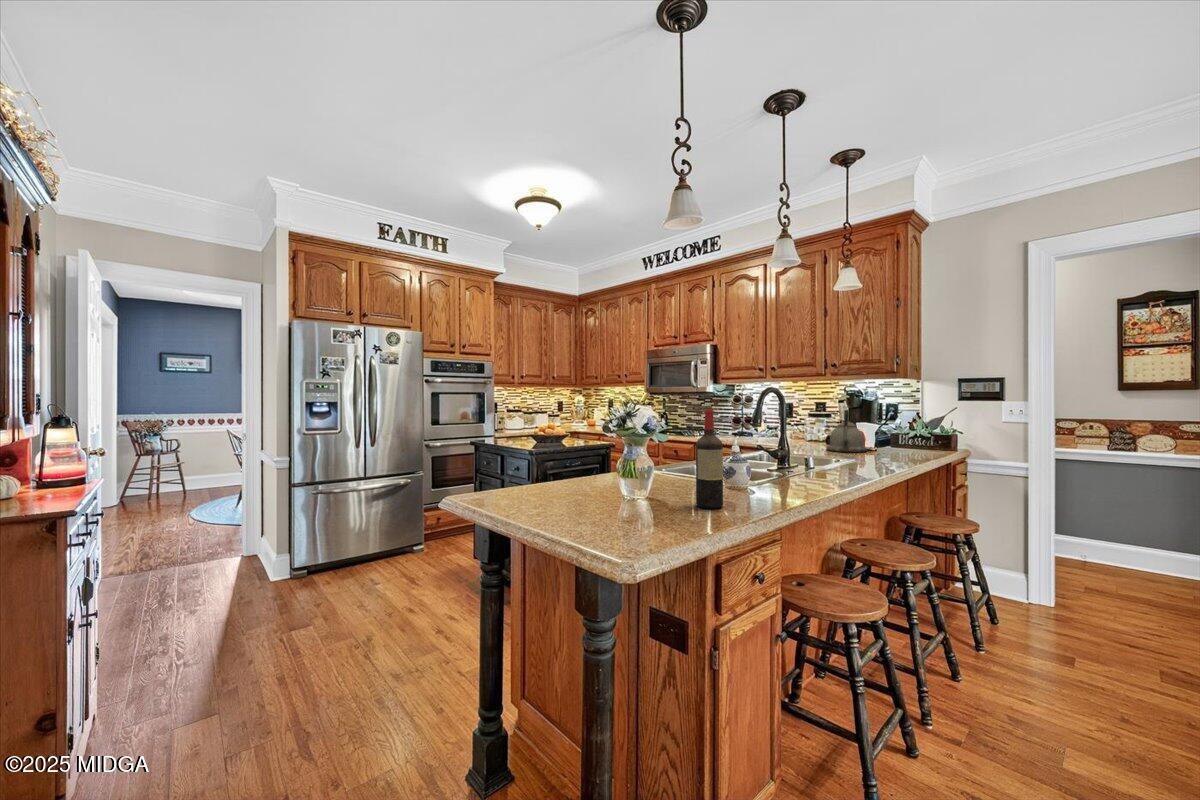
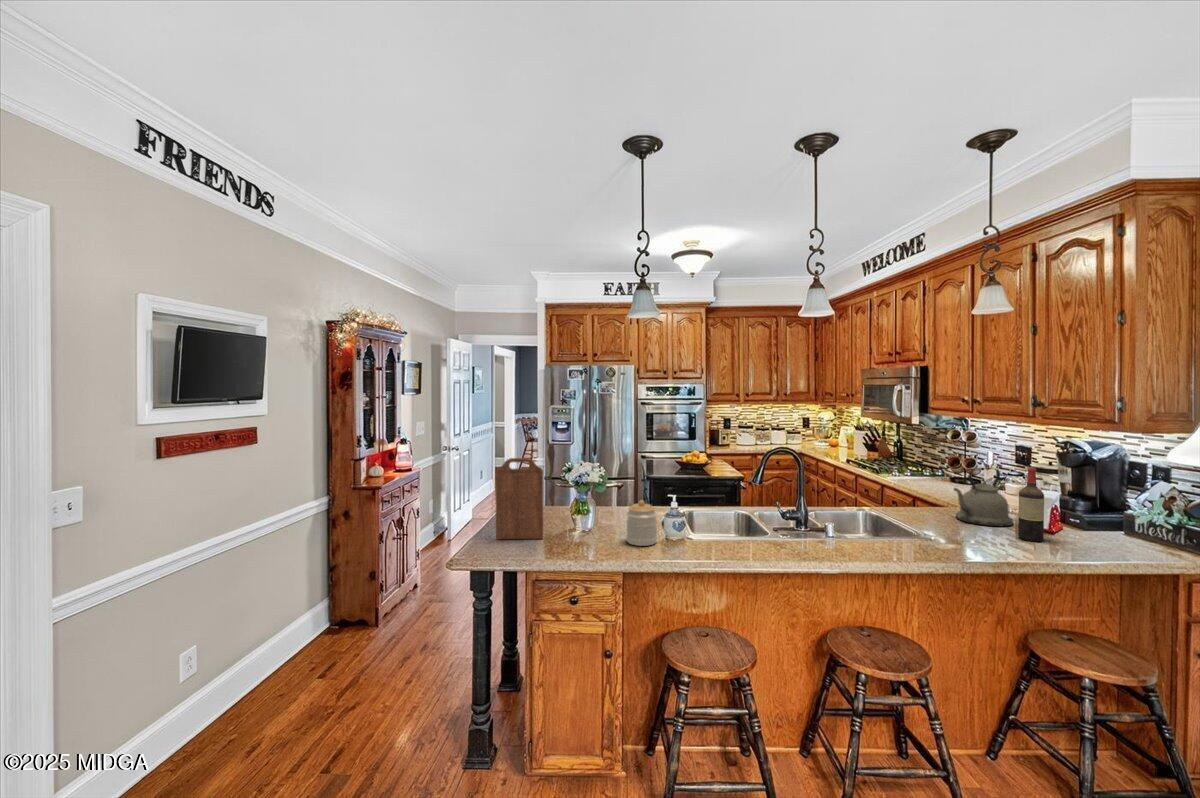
cutting board: none [611,392,665,537] -> present [496,458,543,539]
wine bottle: present [696,409,723,508] -> present [1018,467,1044,542]
jar: none [739,446,781,504] -> present [626,500,657,546]

